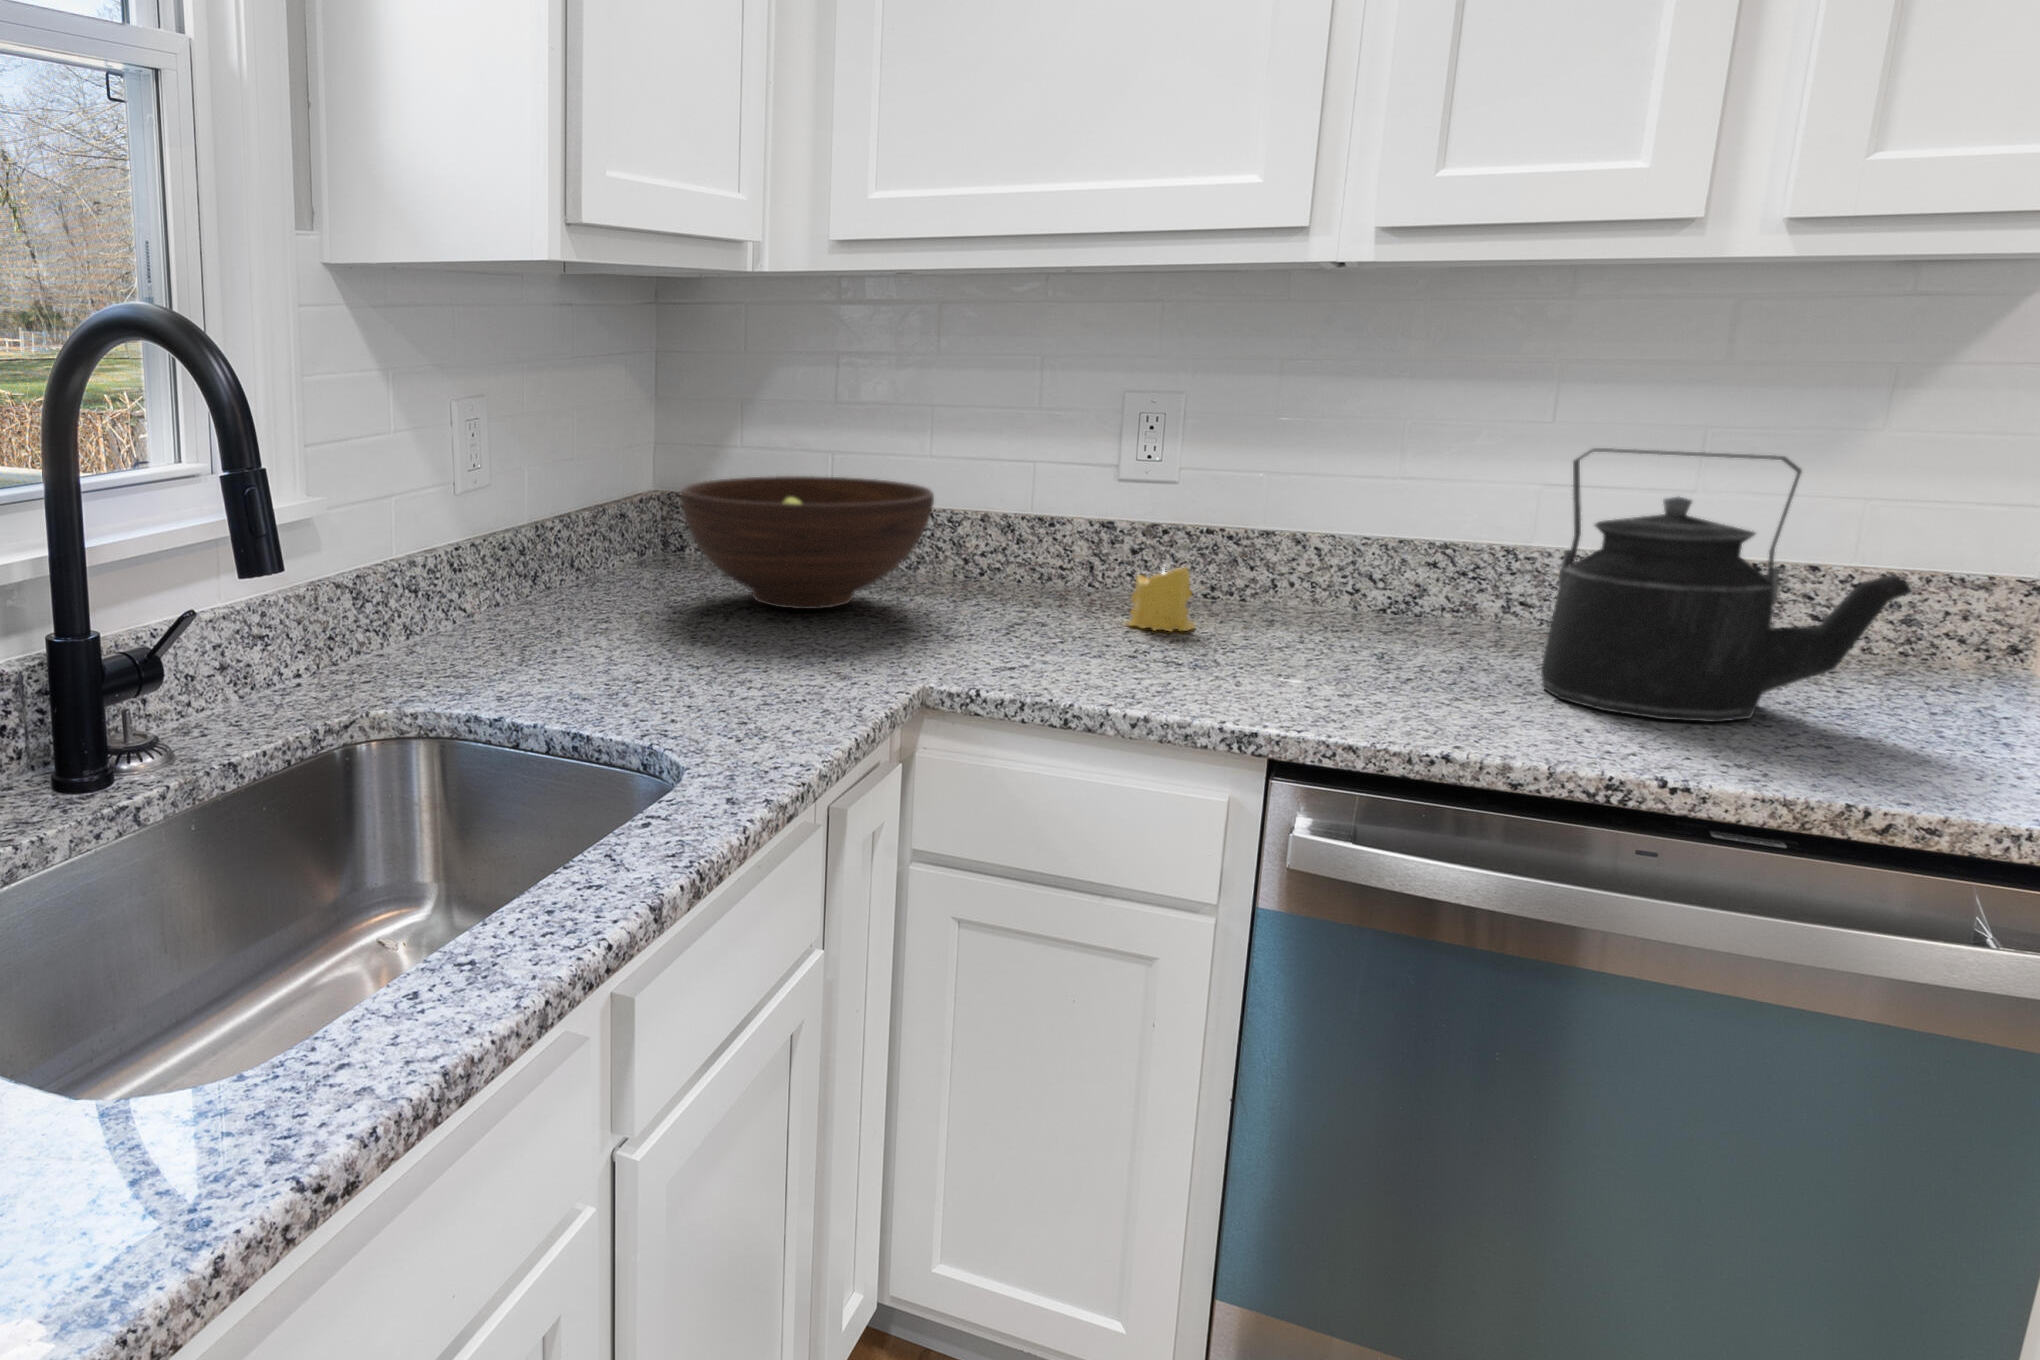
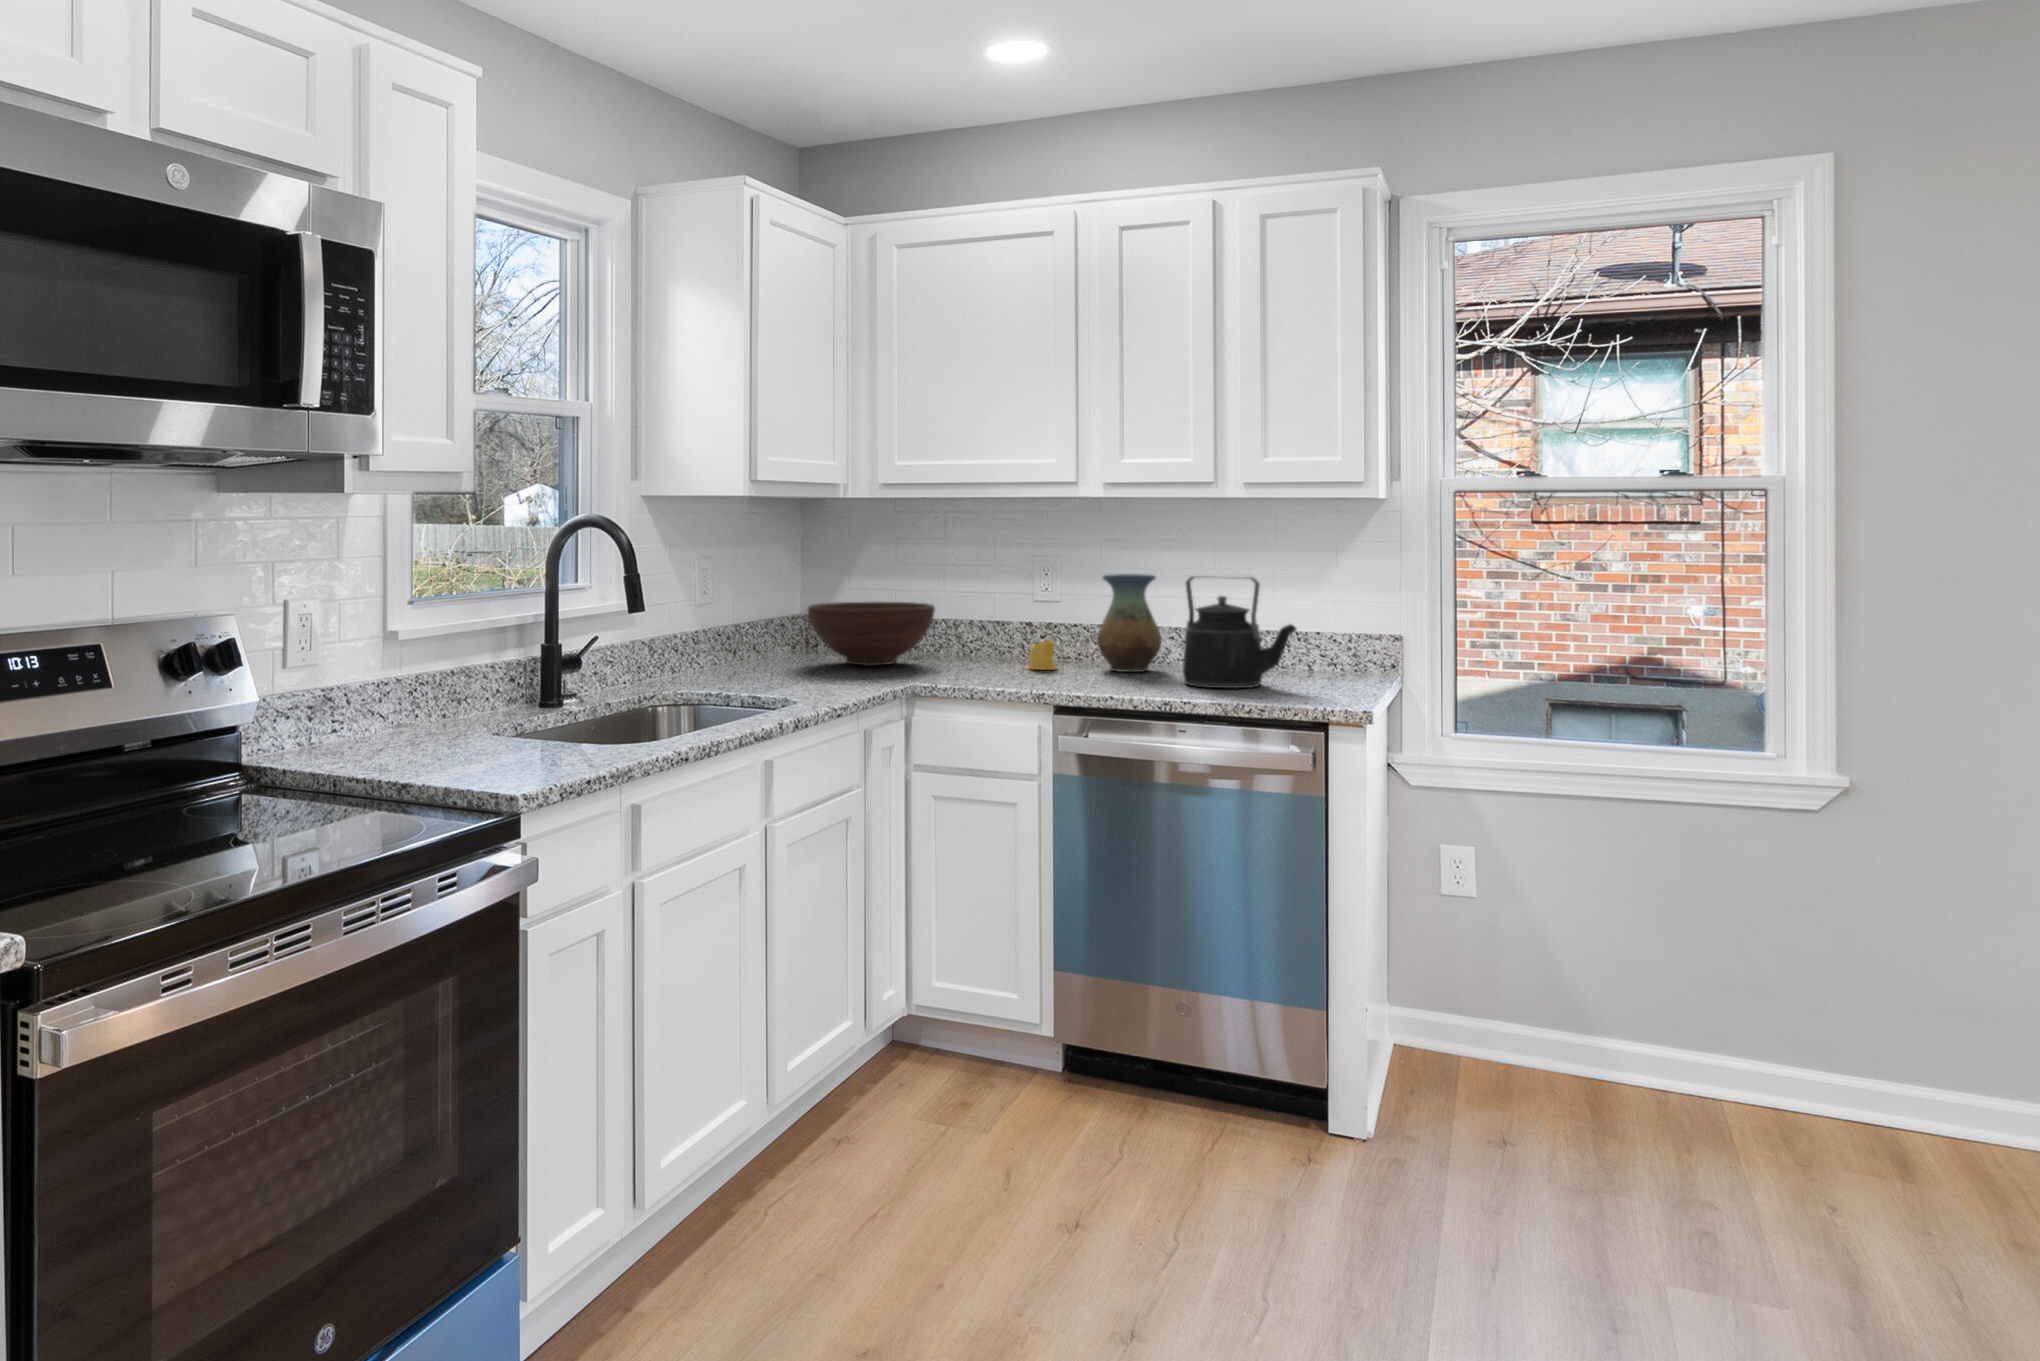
vase: none [1285,433,1441,643] -> present [1097,574,1162,672]

